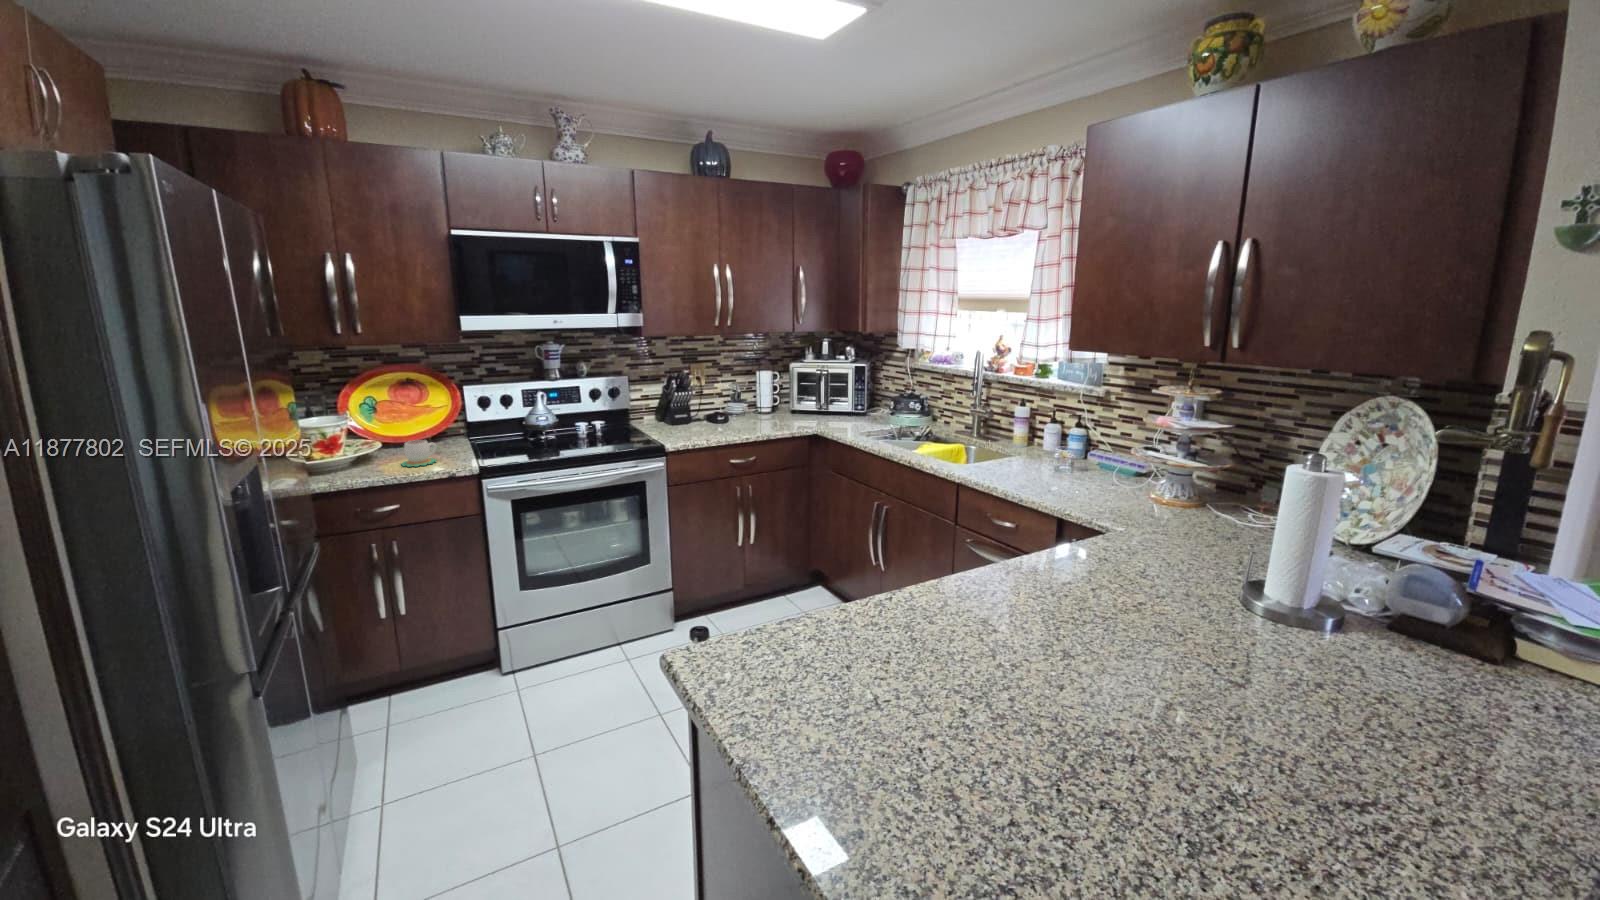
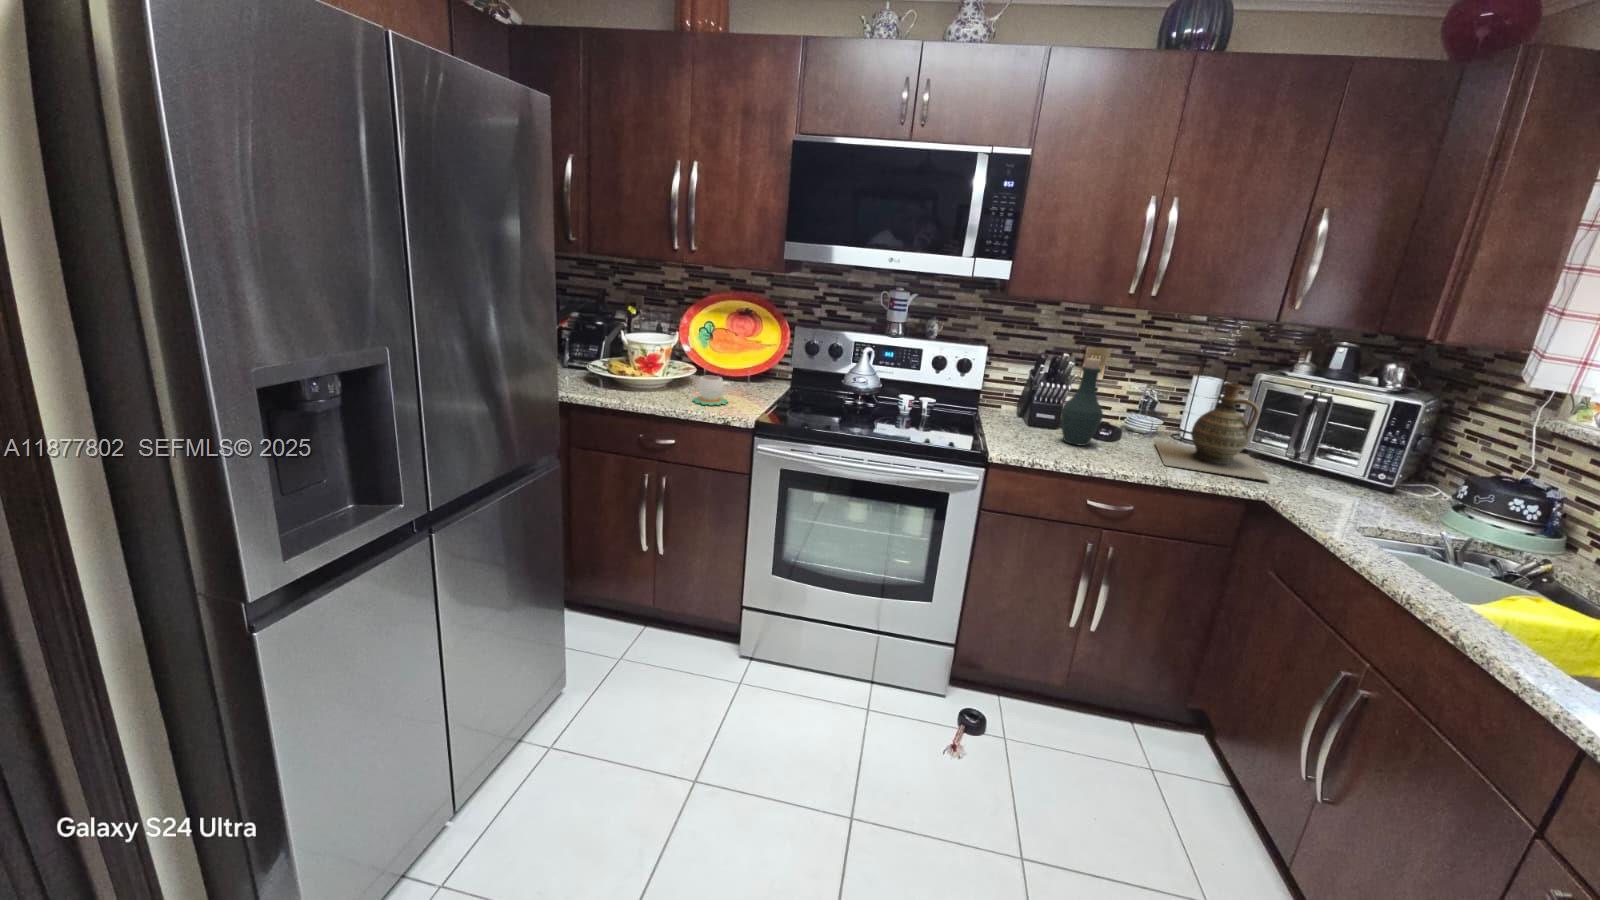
bottle: none [695,371,721,429] -> present [1061,358,1103,446]
ceramic jug: none [750,372,816,428] -> present [1155,382,1269,480]

